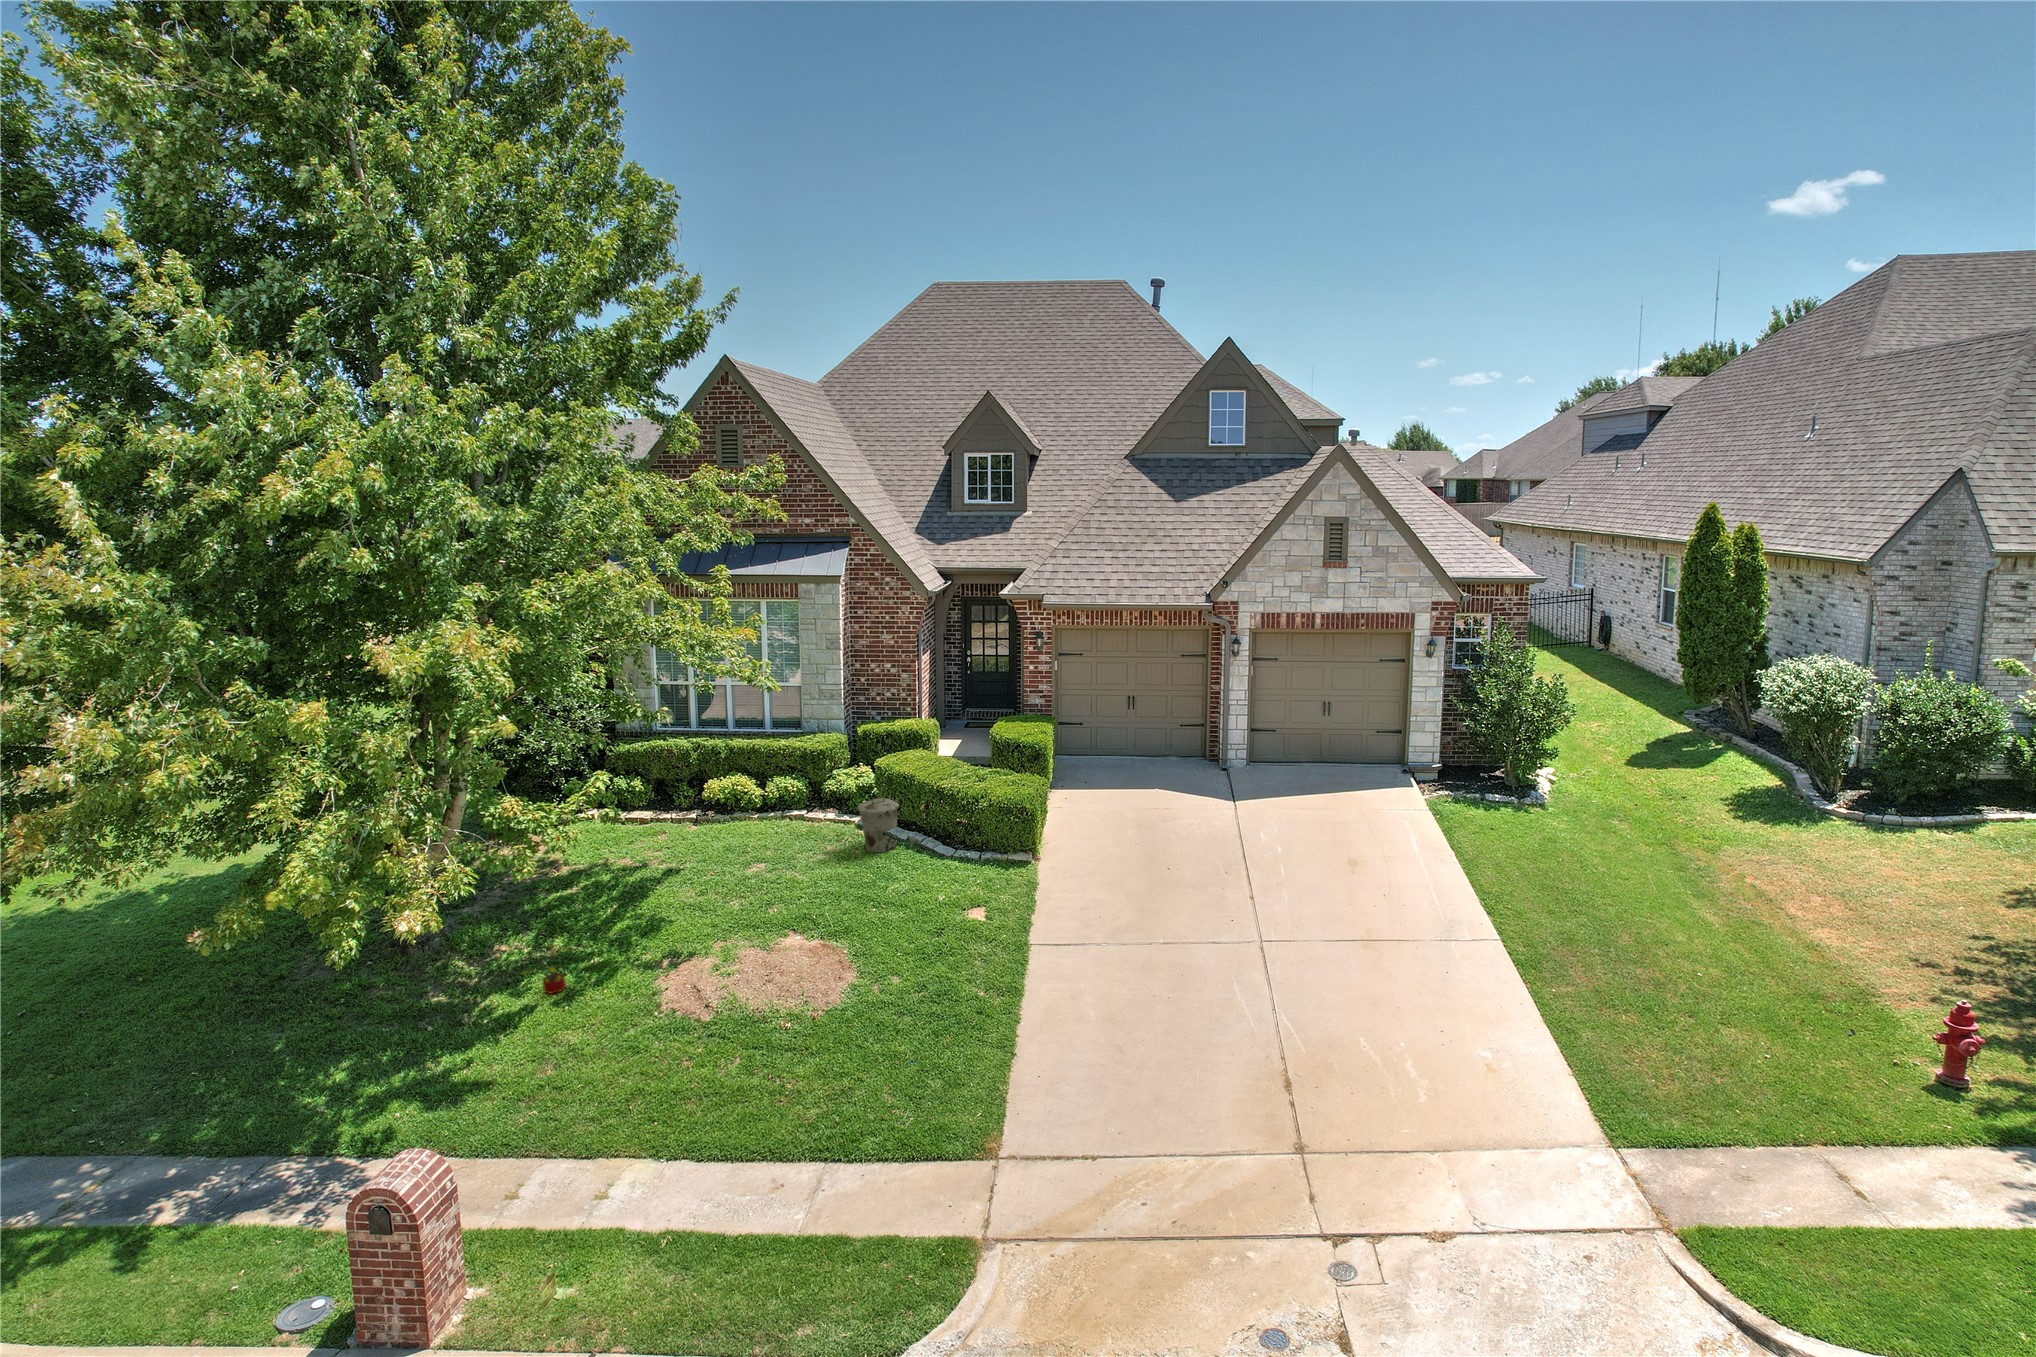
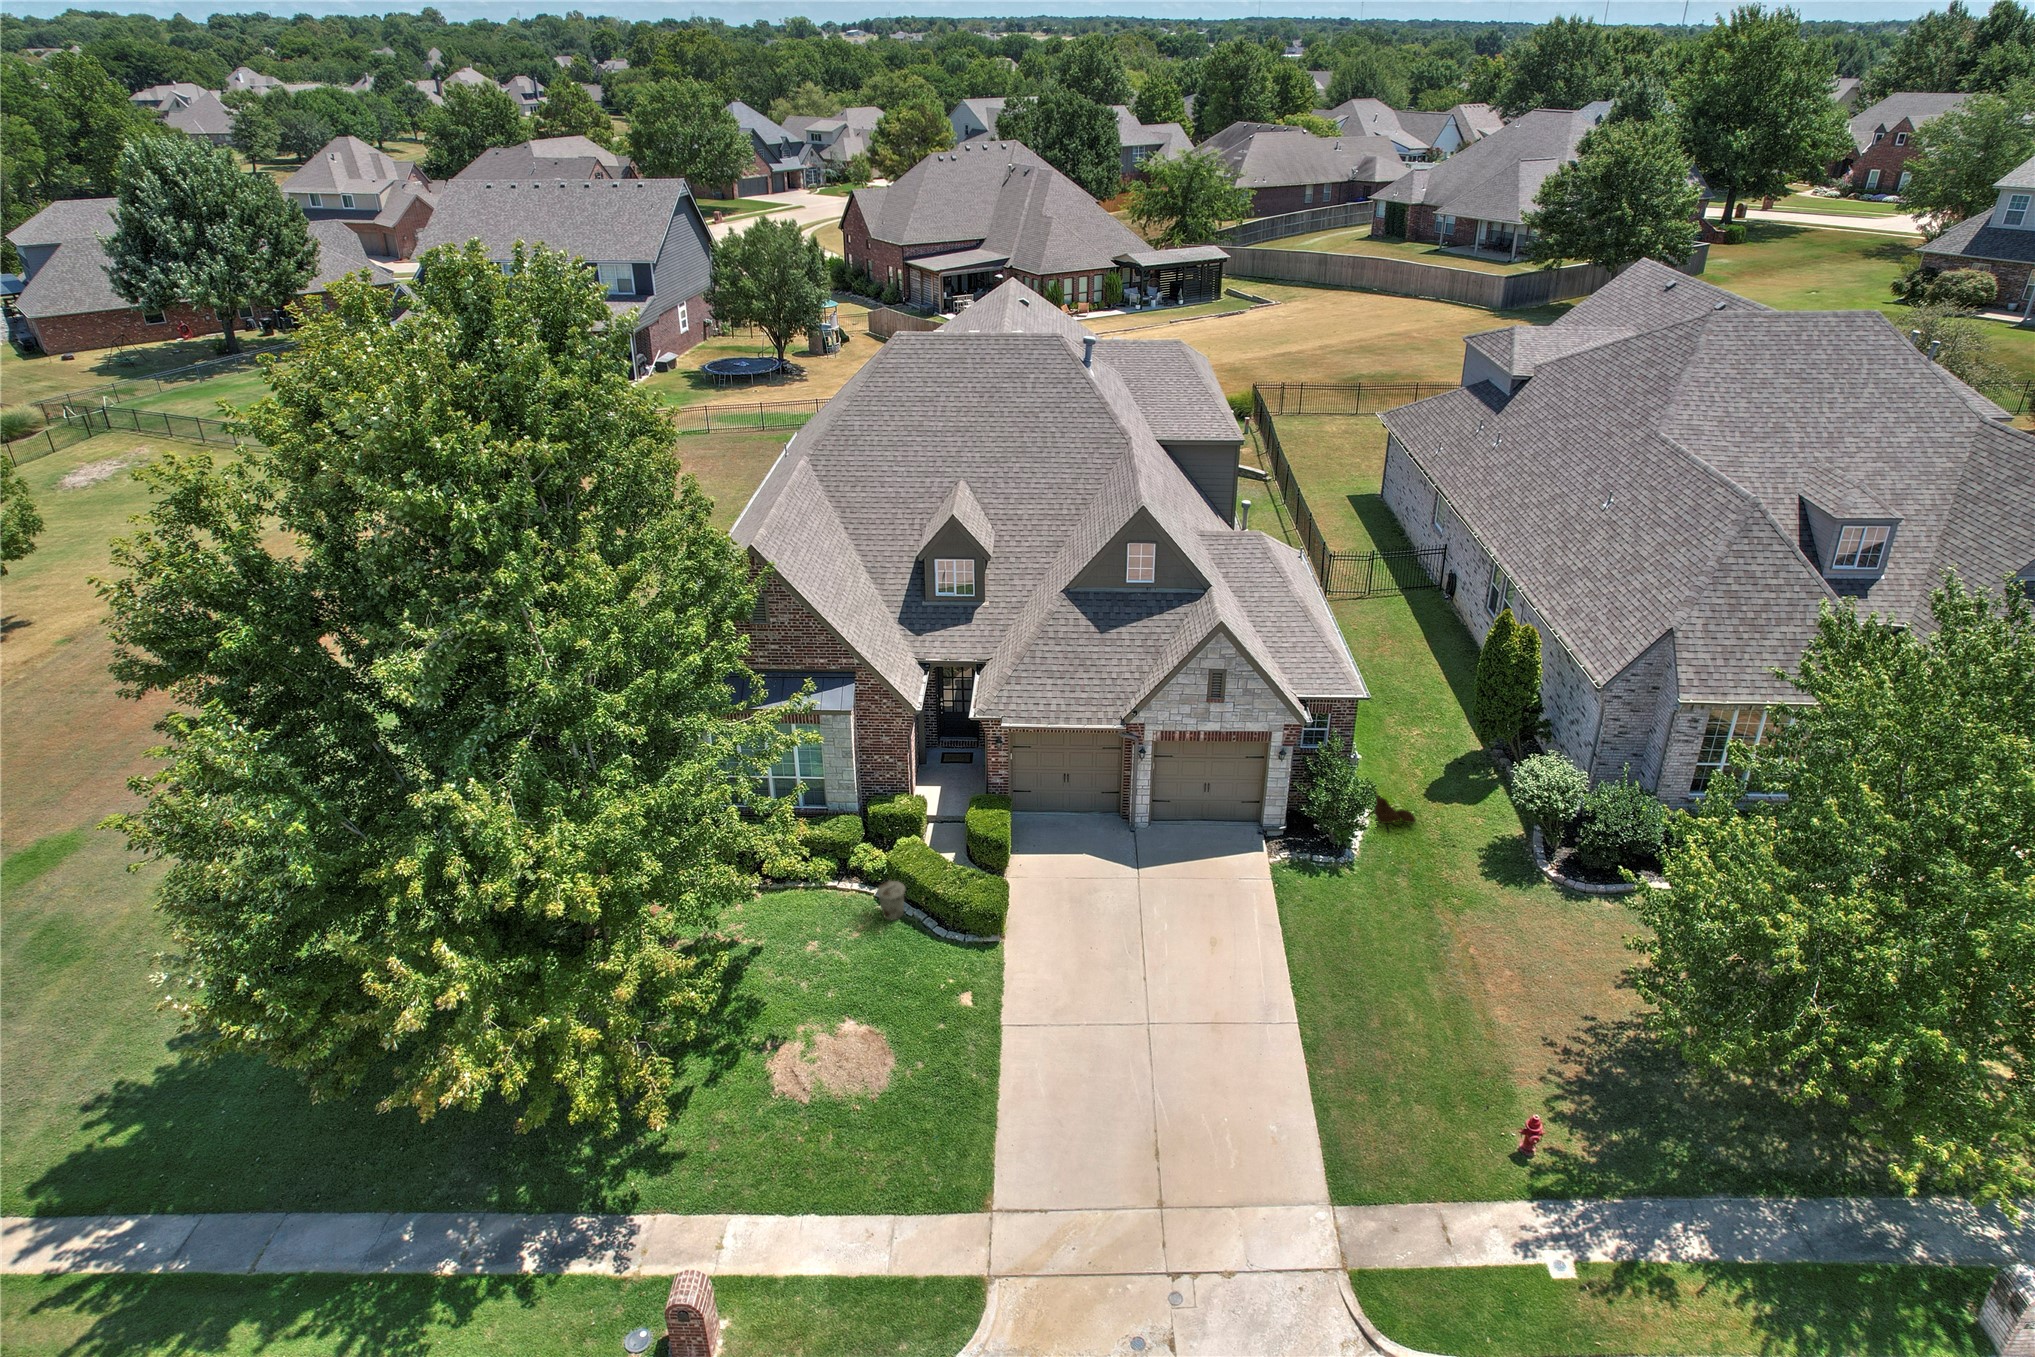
lounge chair: none [1565,707,1636,770] -> present [1374,789,1416,827]
decorative plant: present [526,945,566,994] -> none [684,1033,707,1073]

